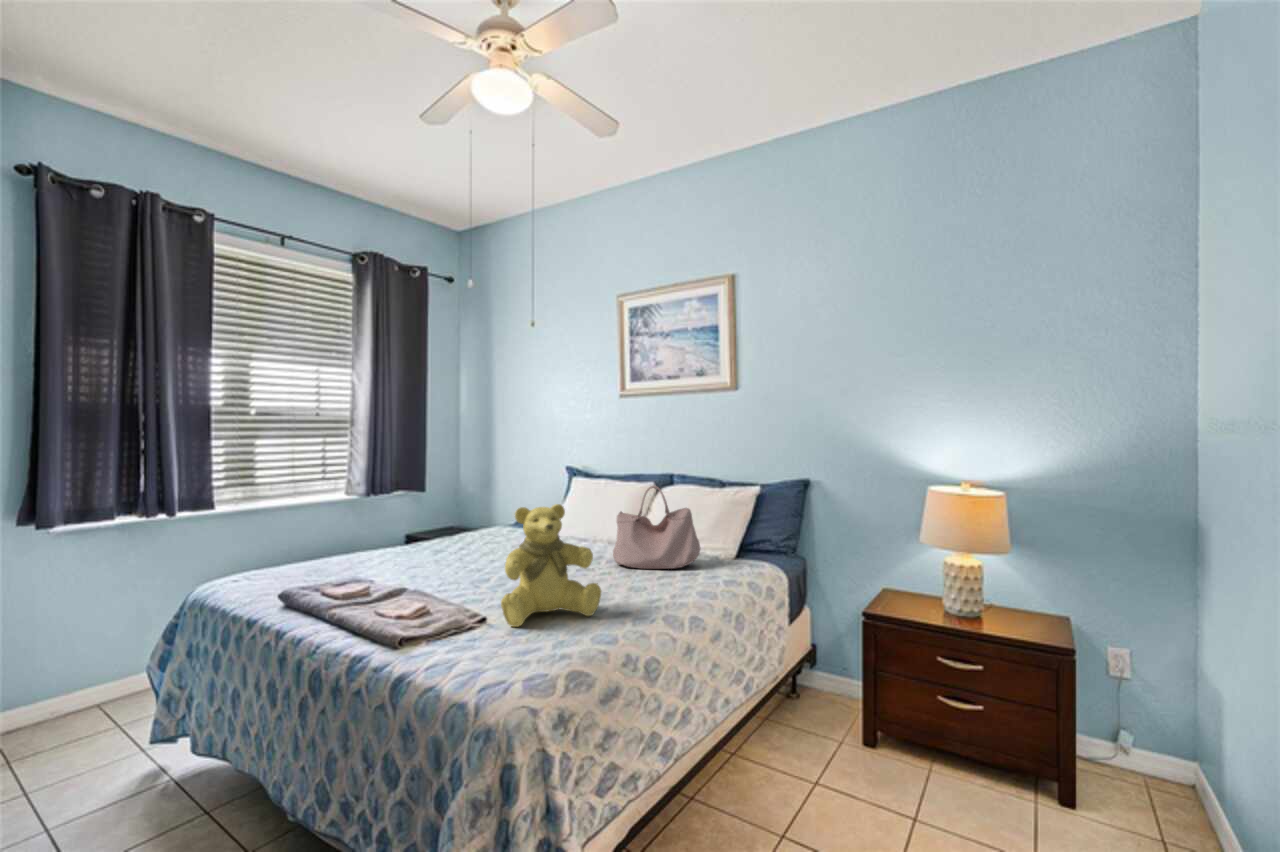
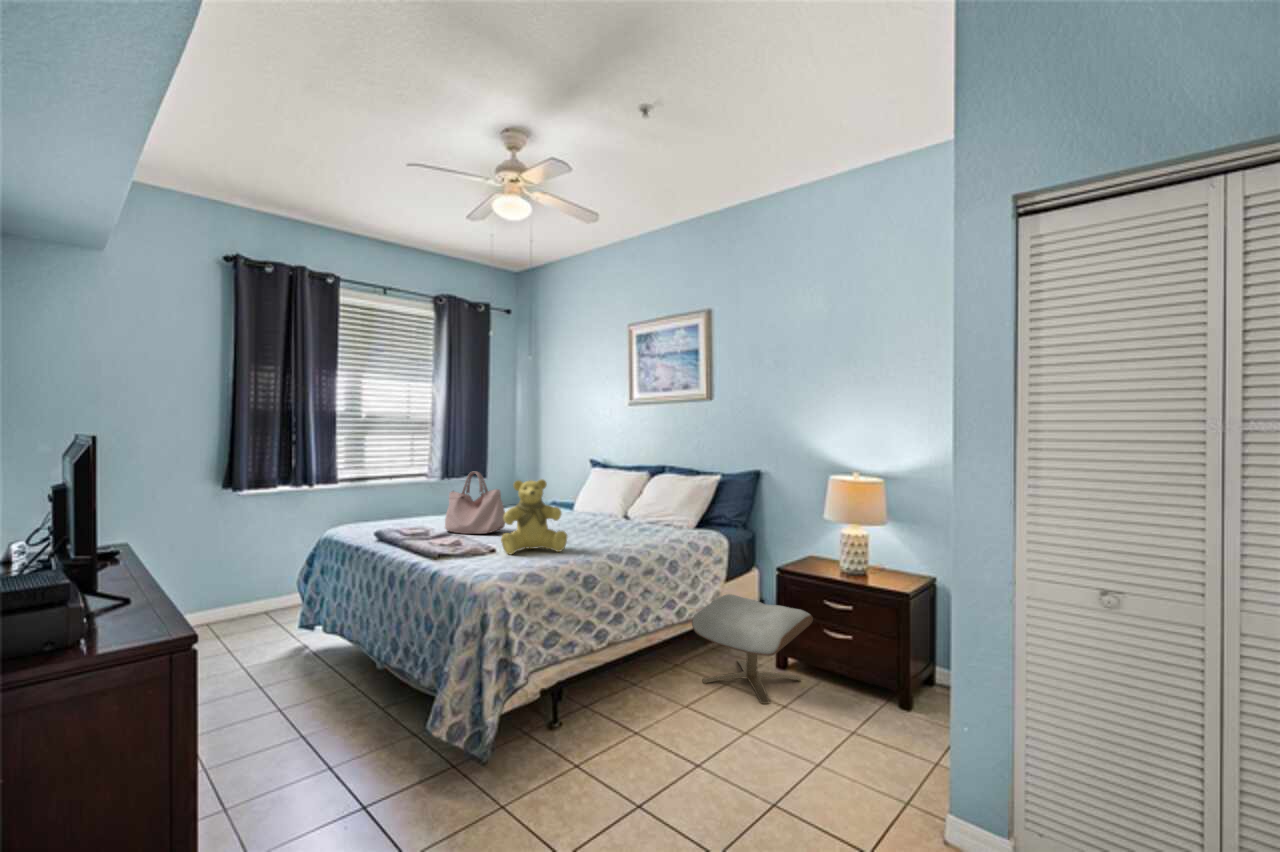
handbag: present [613,486,700,569] -> present [445,472,505,534]
ottoman: none [765,649,930,820] -> present [692,594,813,704]

